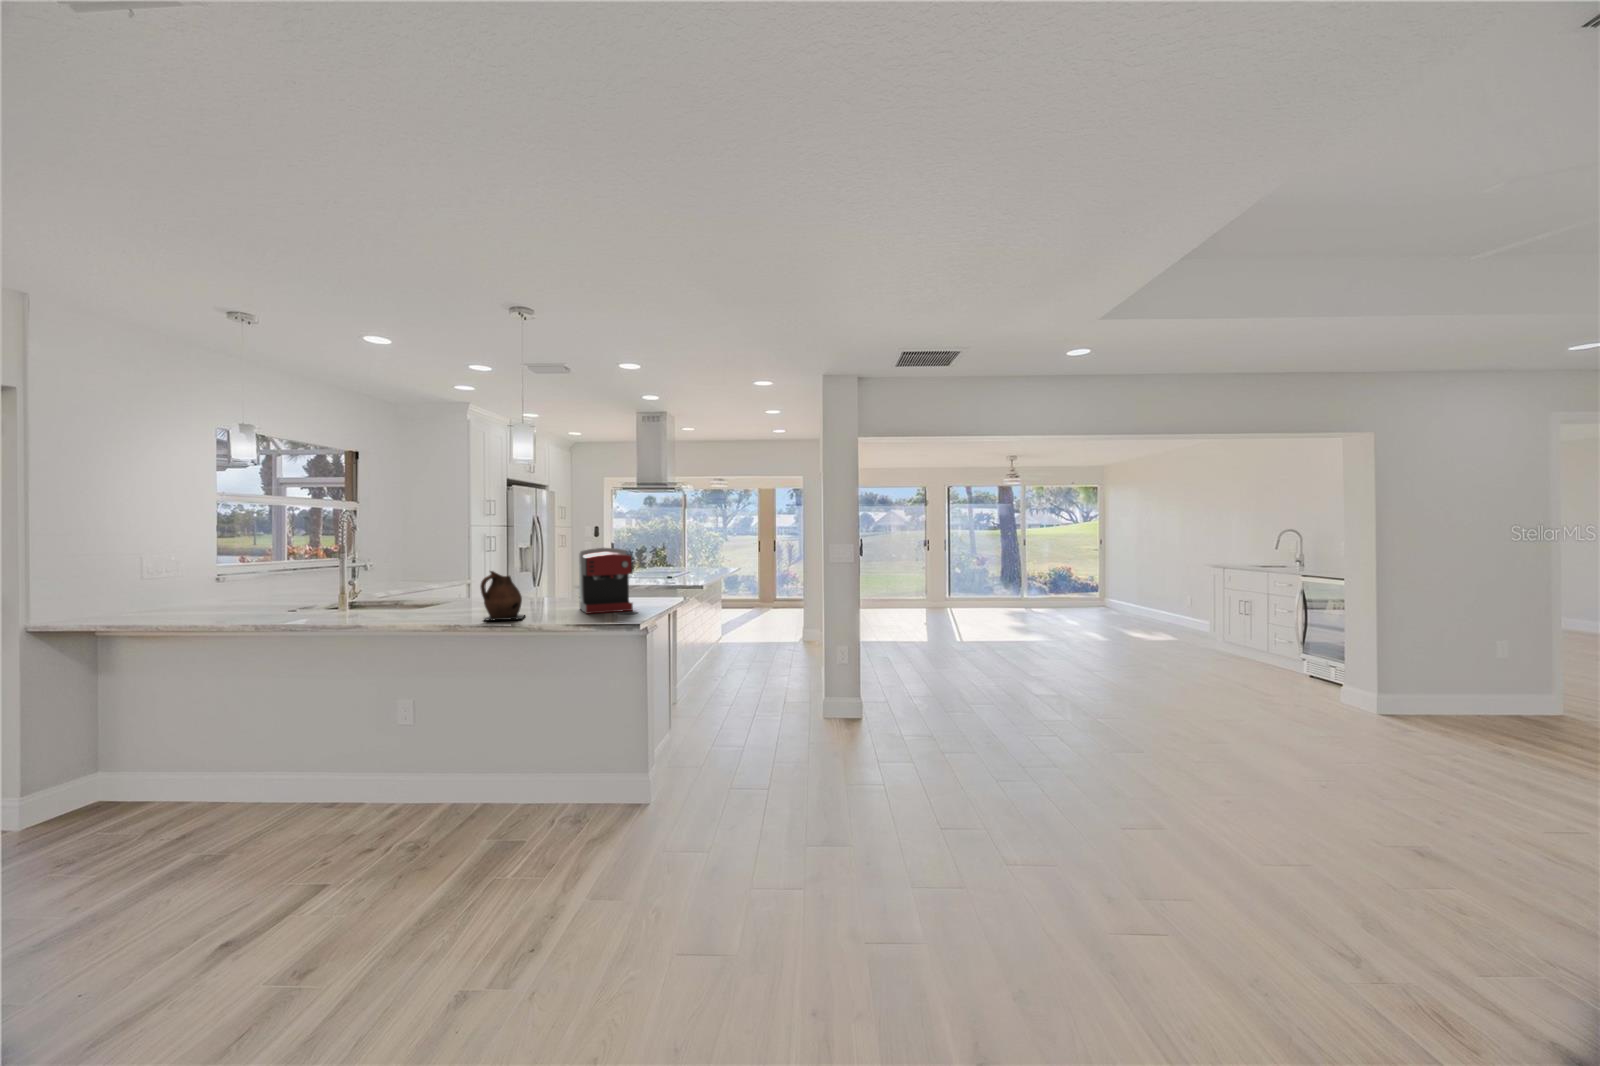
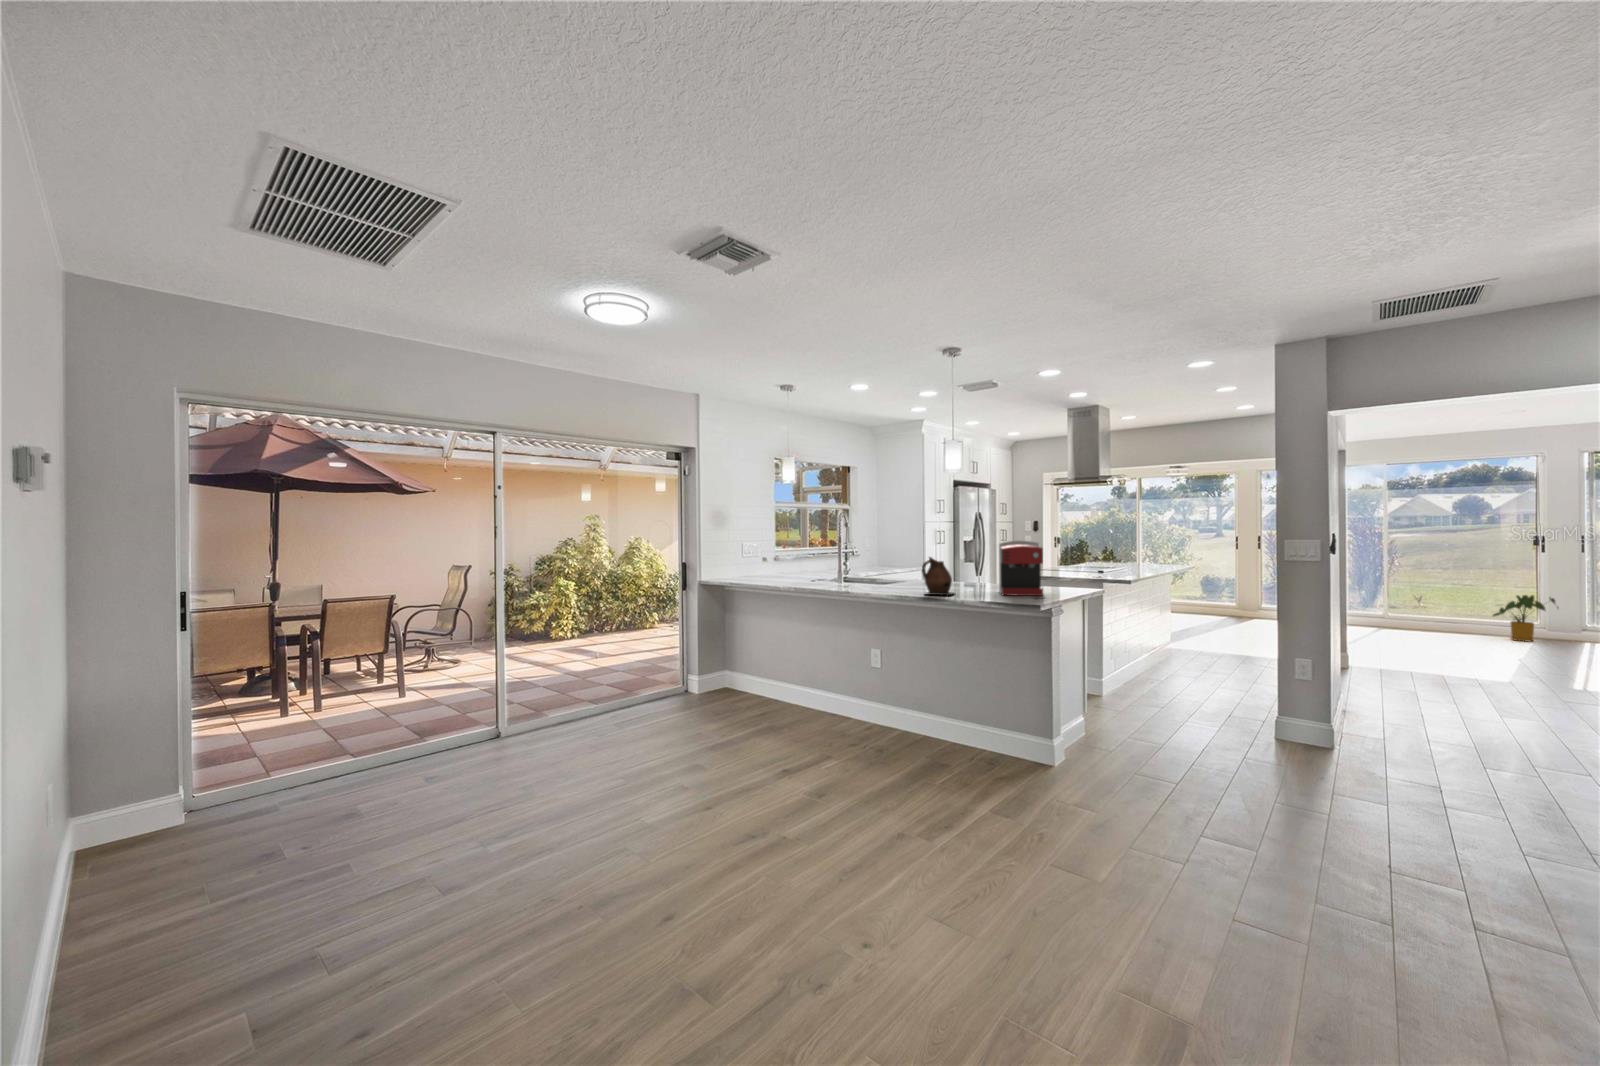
house plant: none [920,580,952,614] -> present [1493,595,1558,642]

